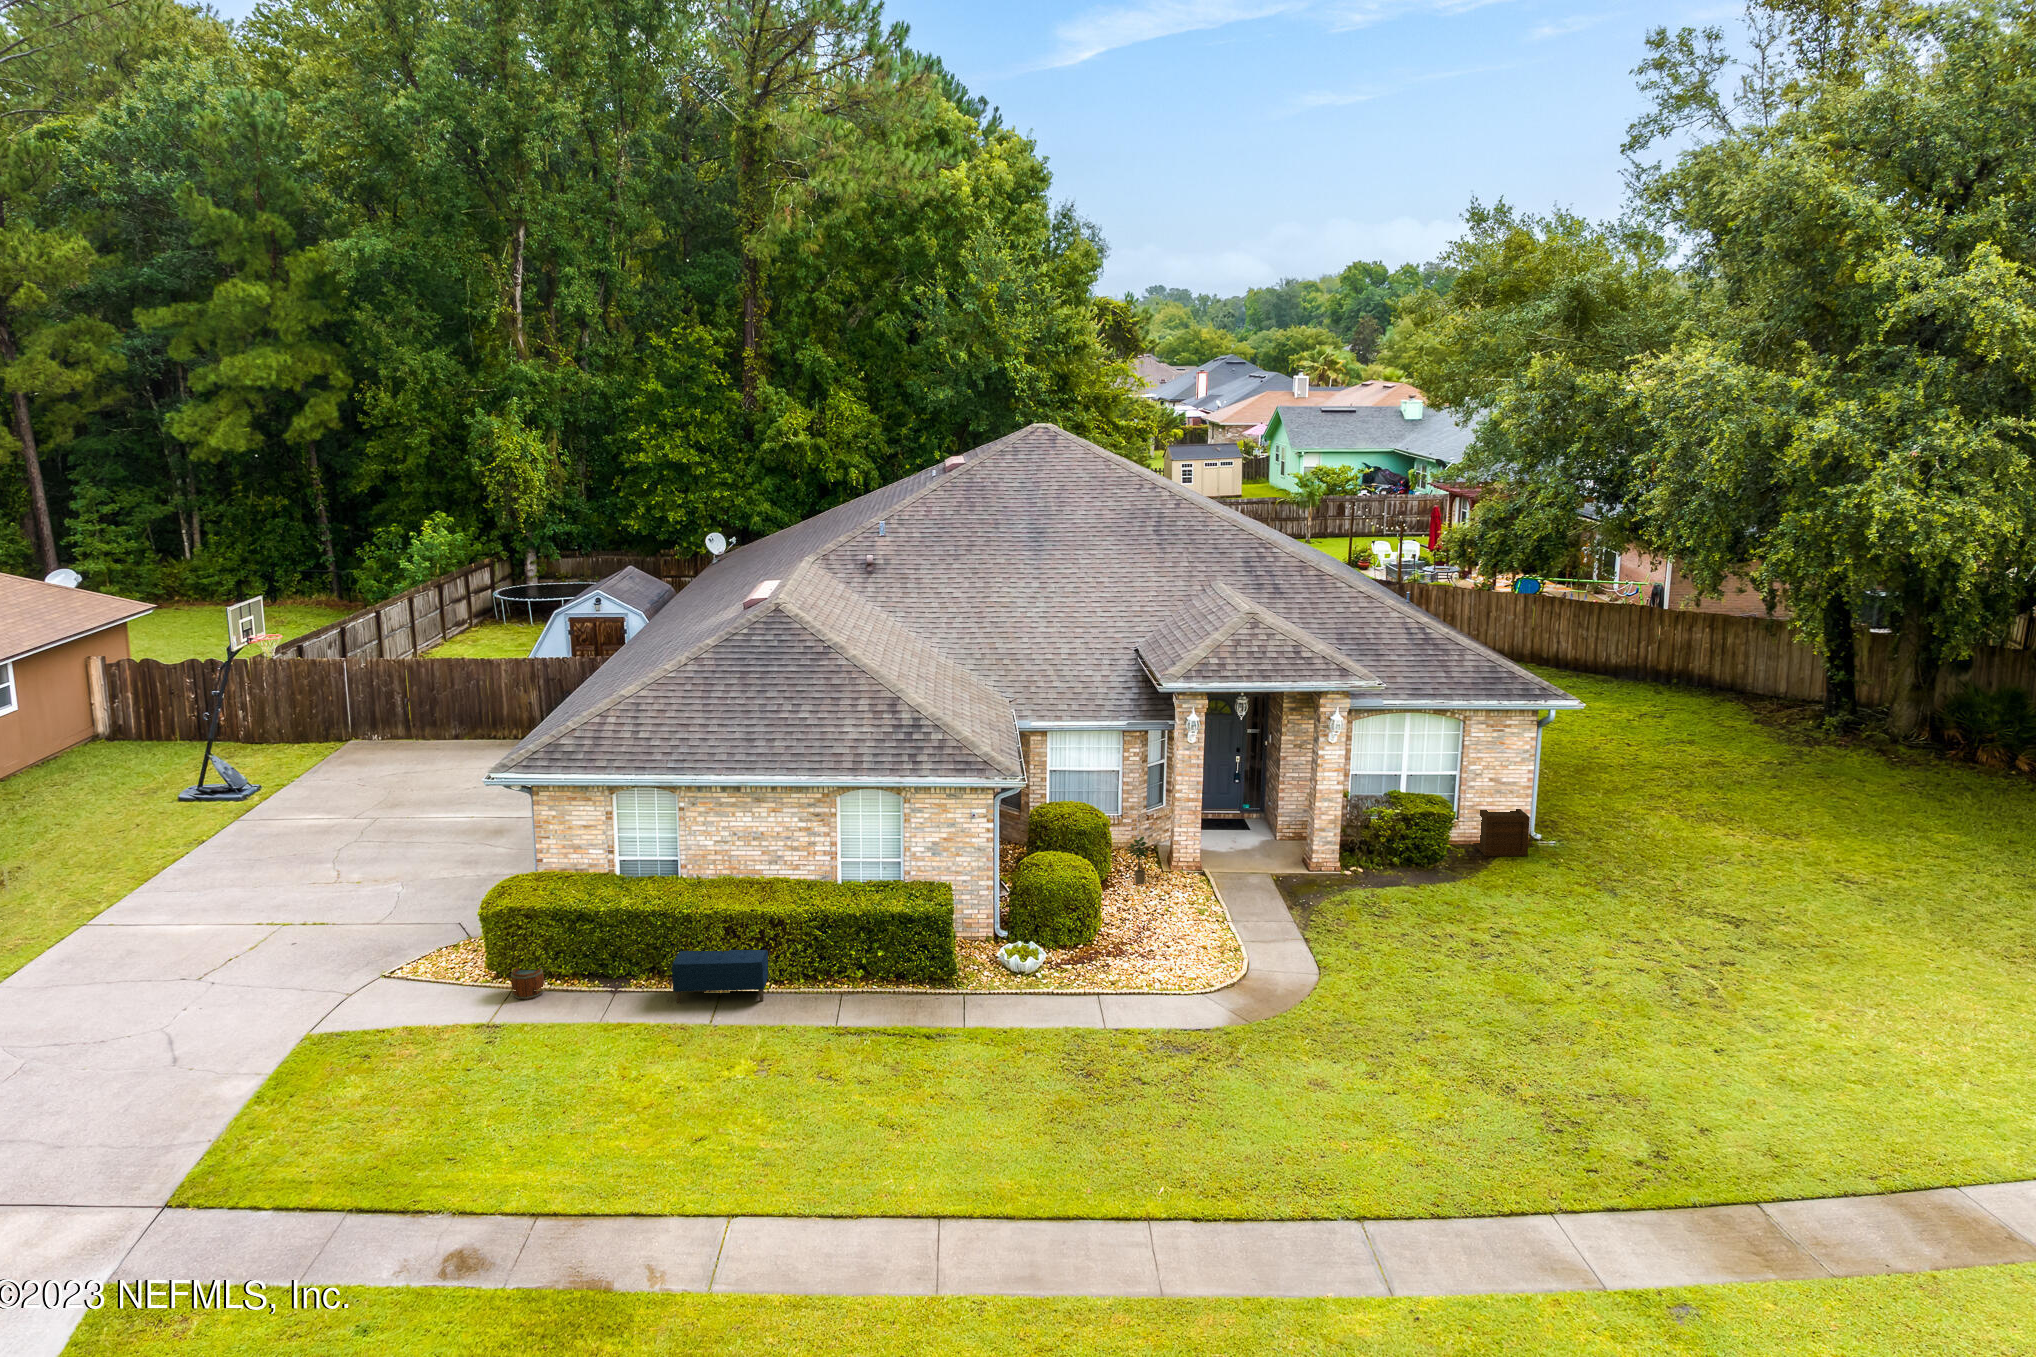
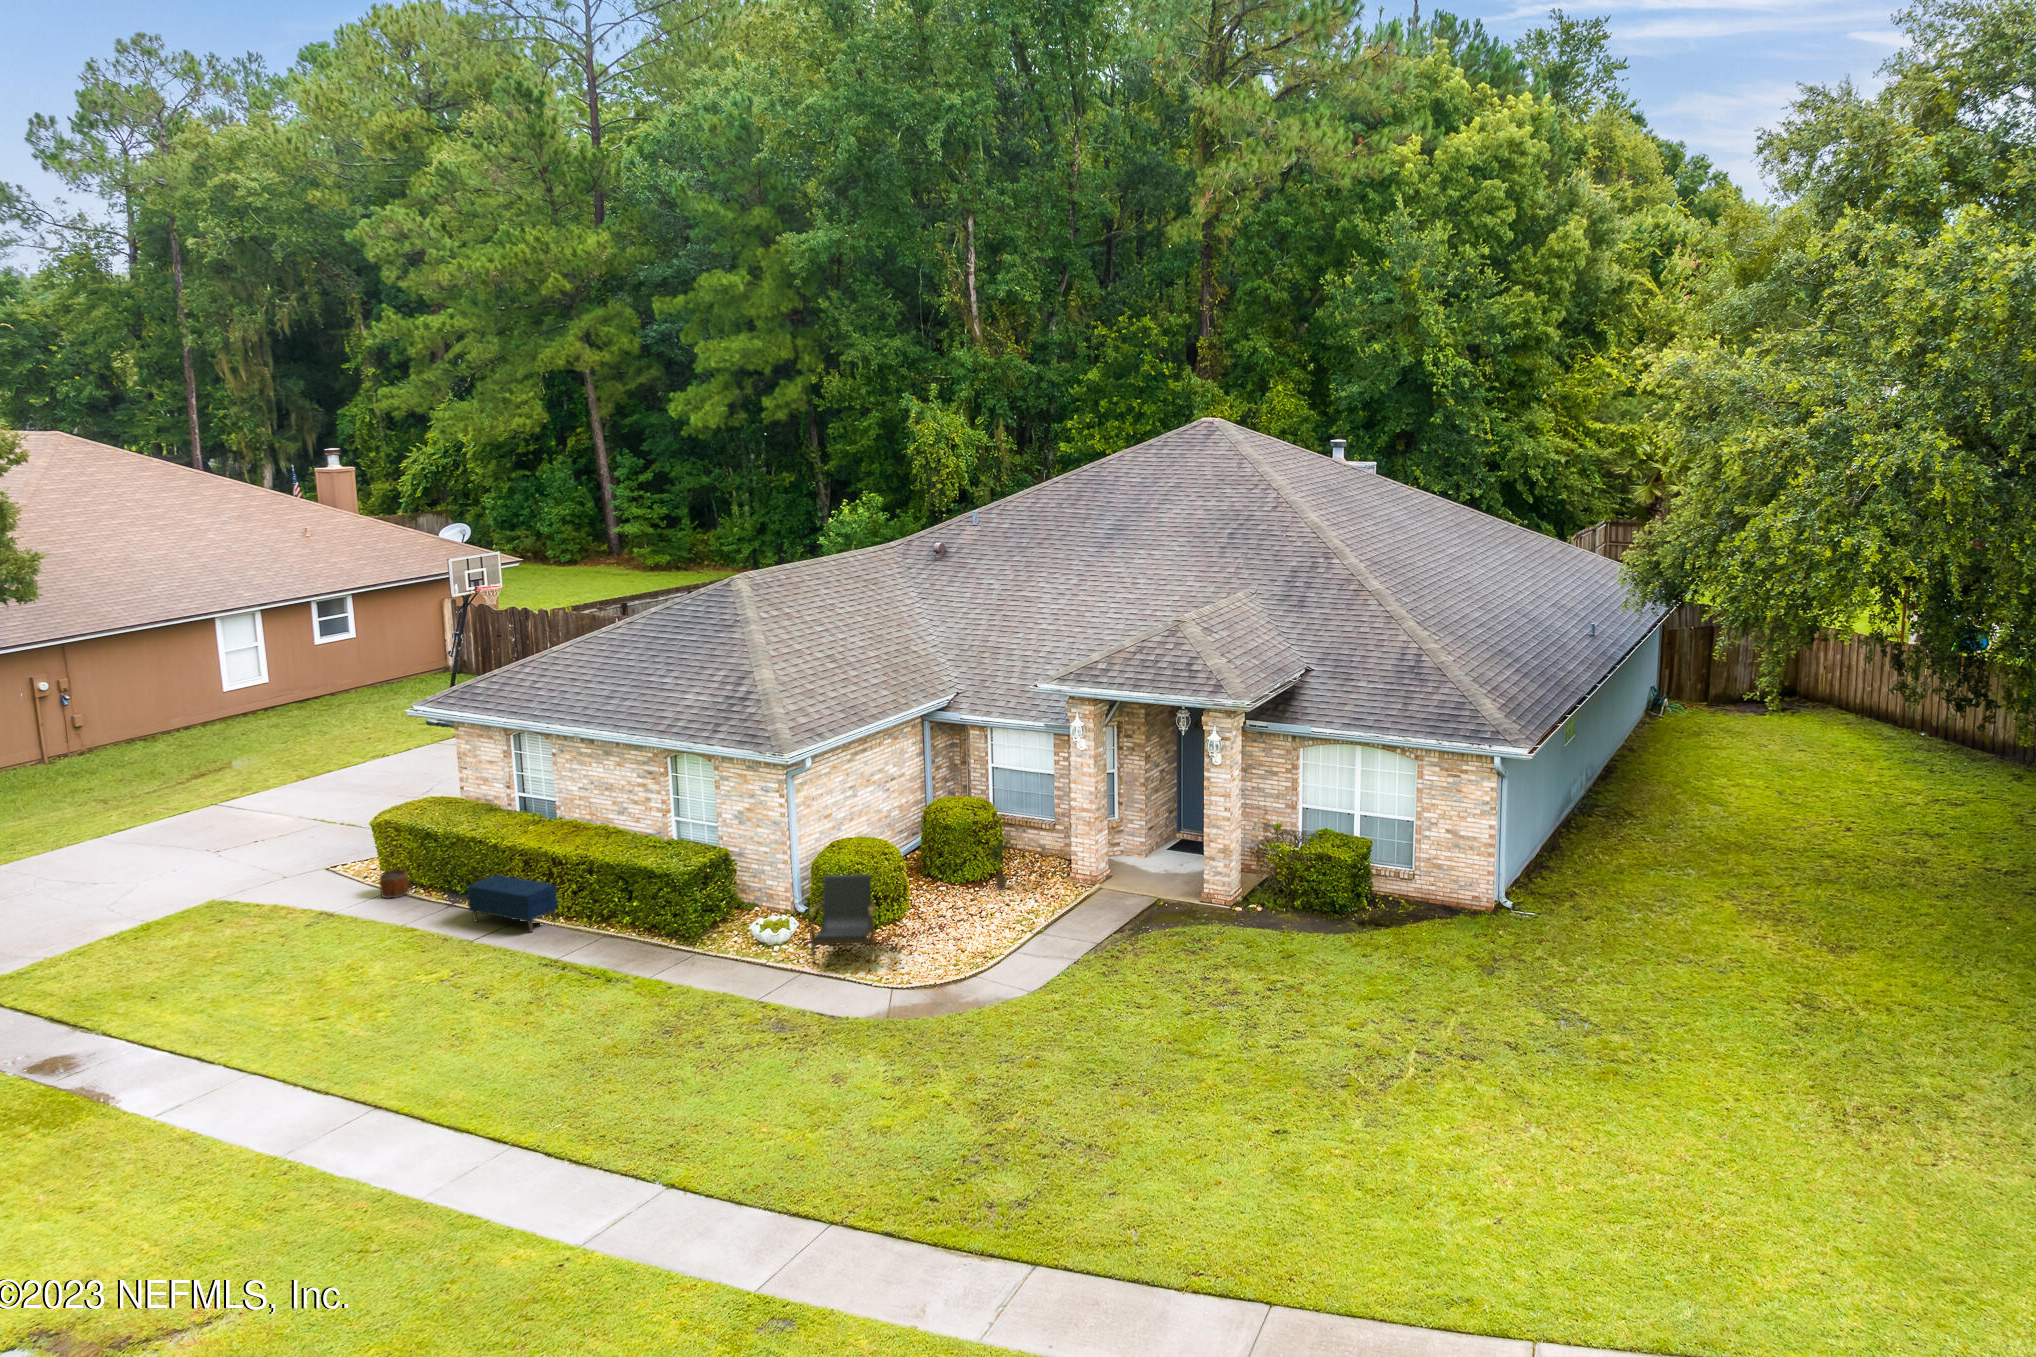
wooden crate: present [1473,809,1530,857] -> none [1410,860,1473,930]
lounge chair: none [1068,882,1142,974] -> present [809,874,876,962]

